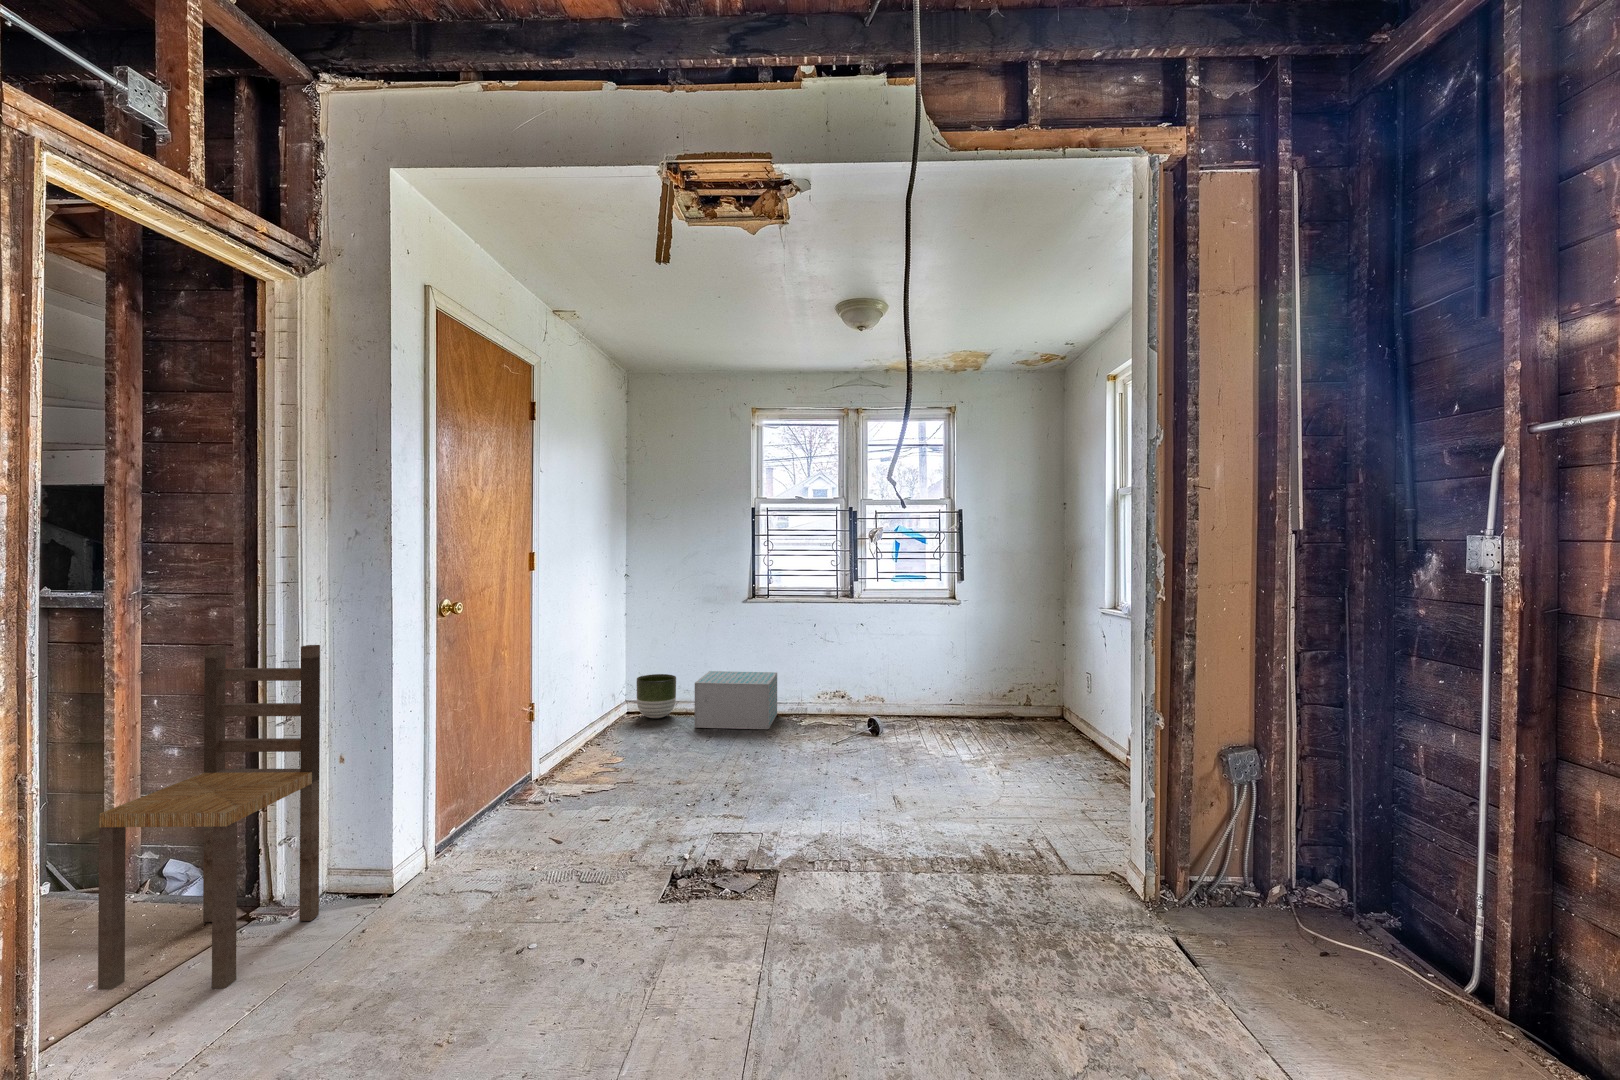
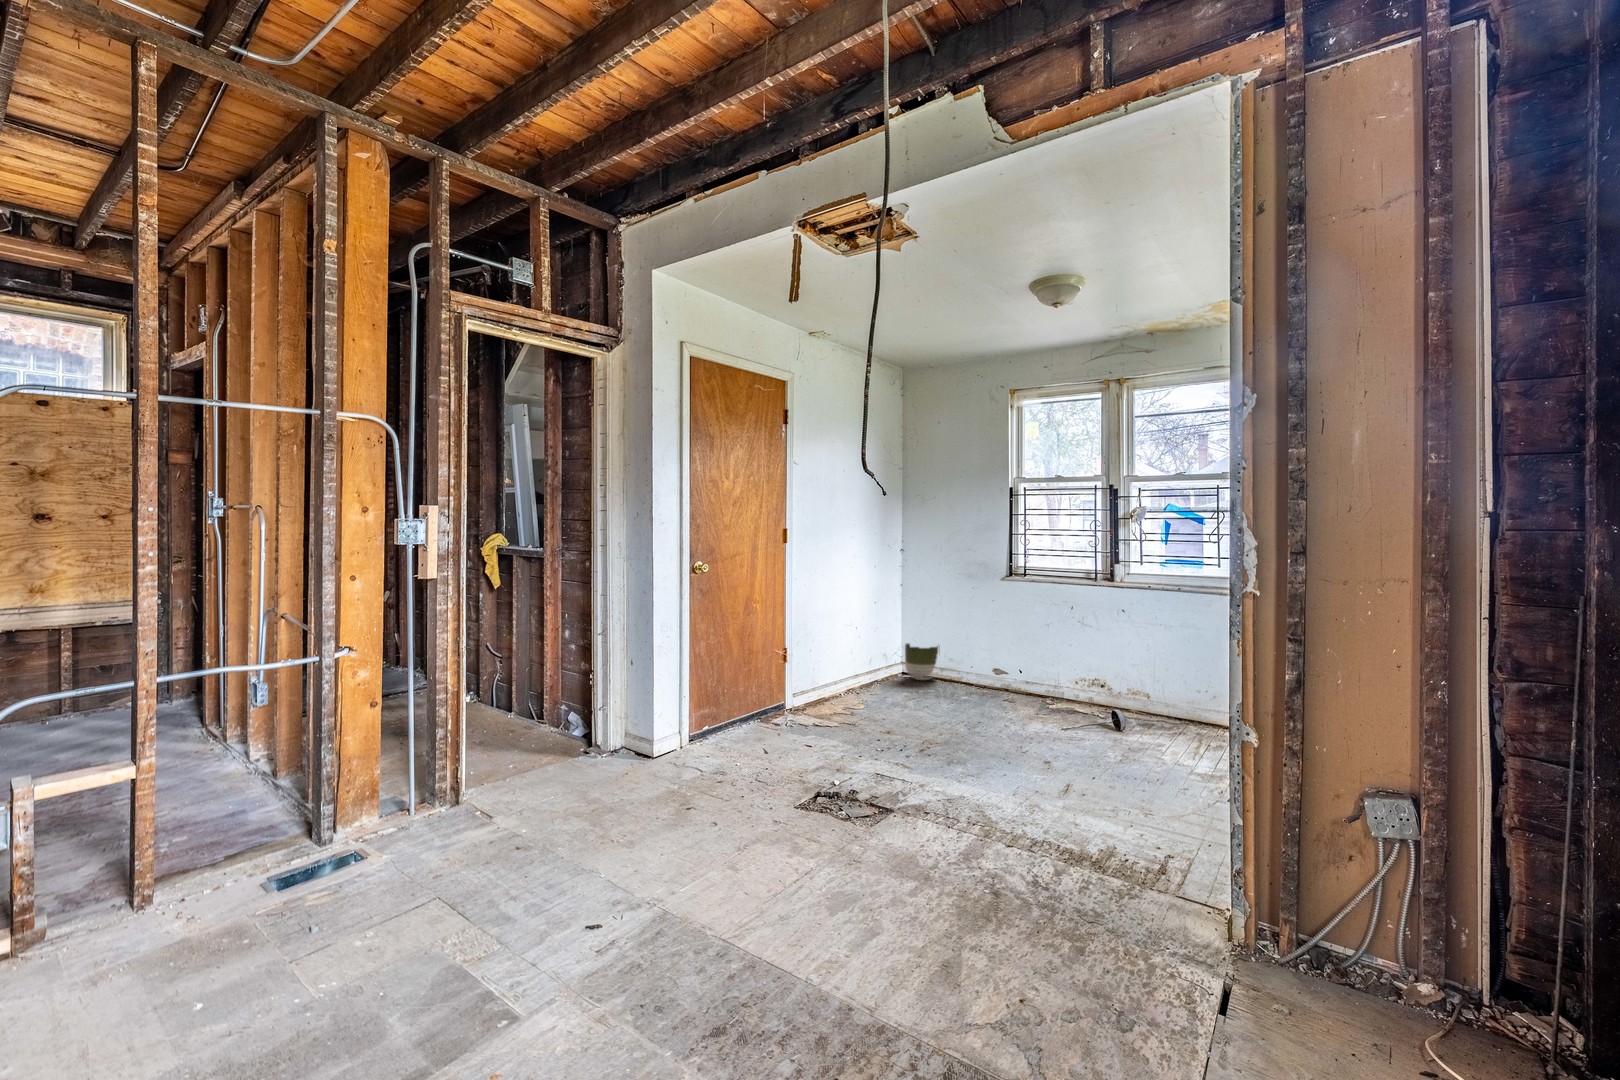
chair: present [98,645,320,990] -> none [508,583,615,778]
storage box: present [695,671,777,729] -> none [945,644,1032,701]

